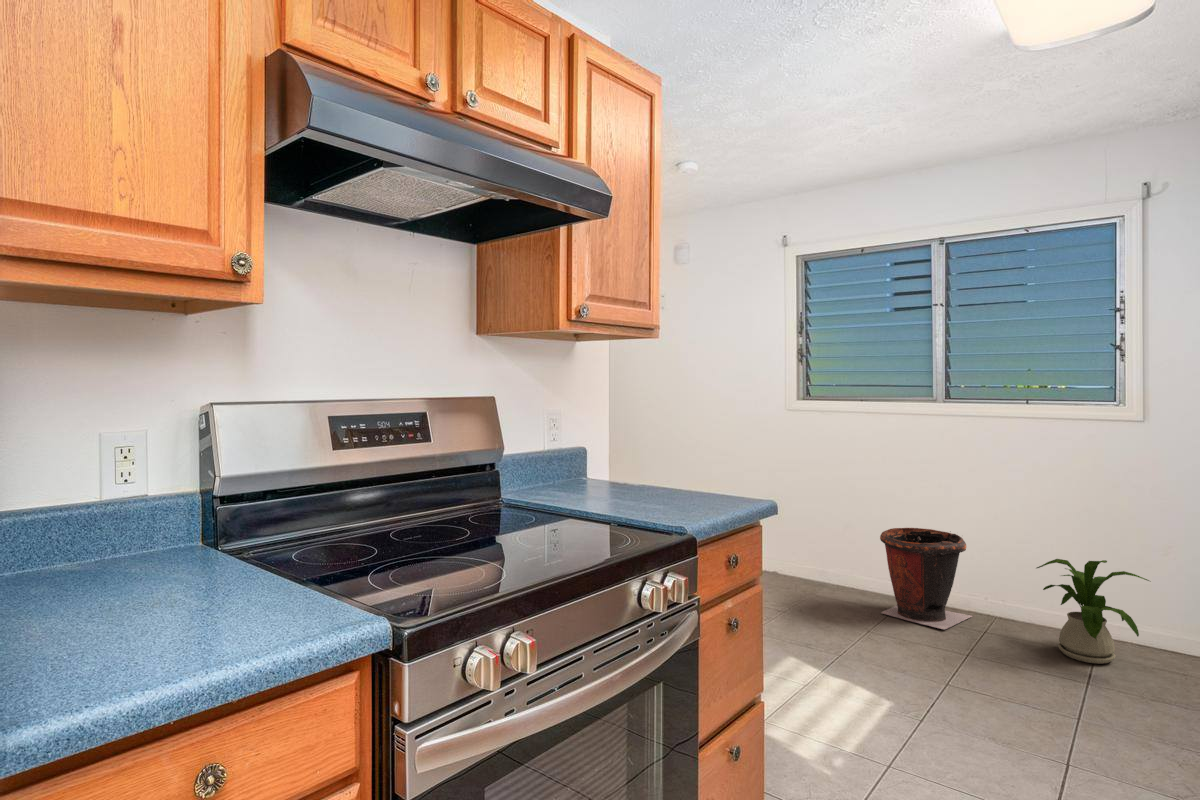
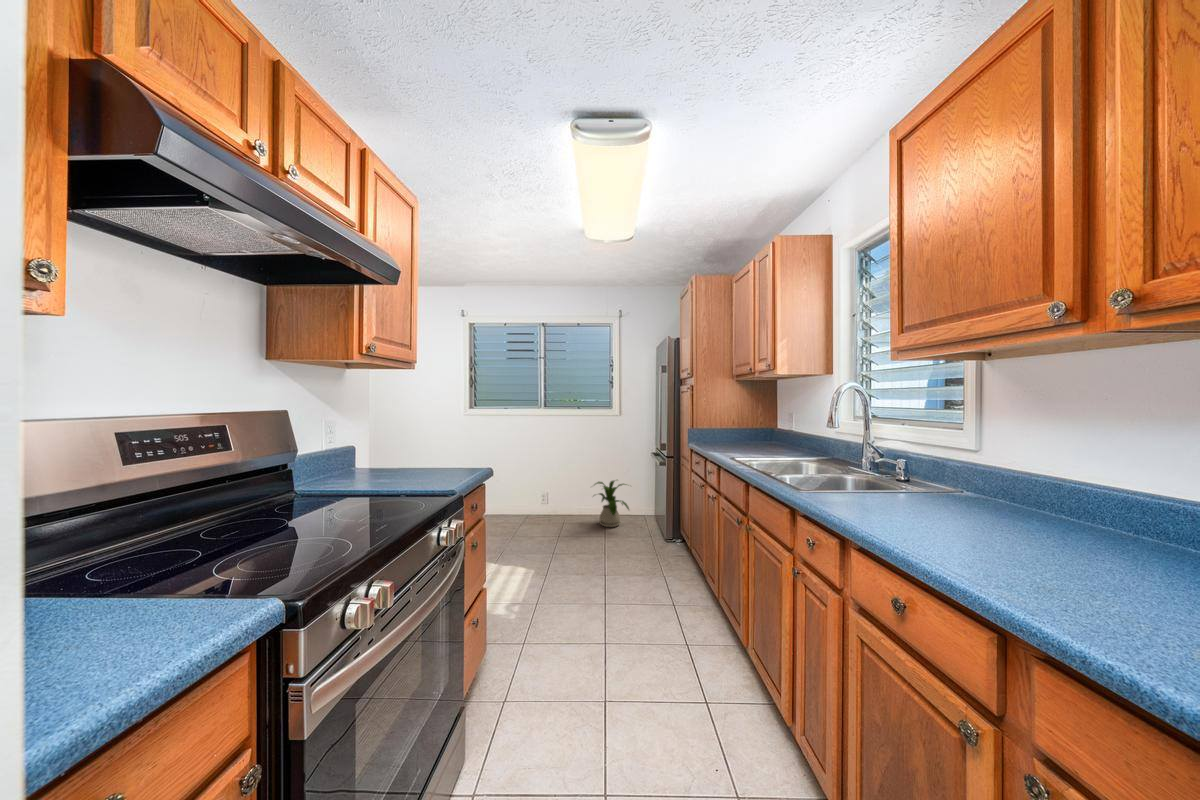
waste bin: present [880,528,972,630] -> none [519,475,562,525]

